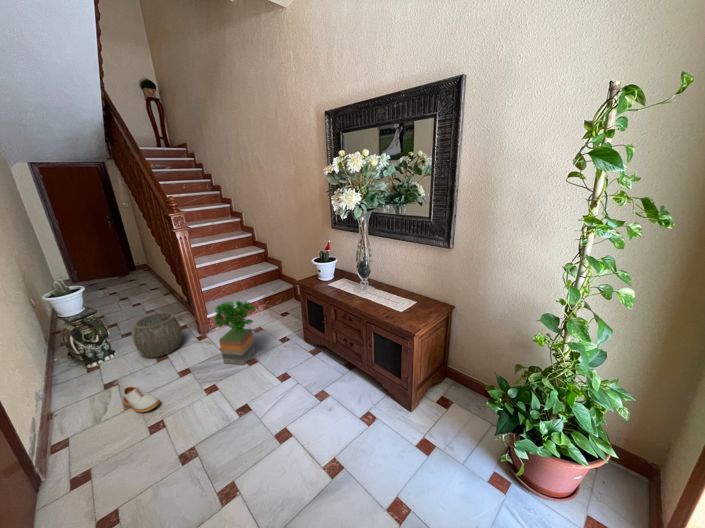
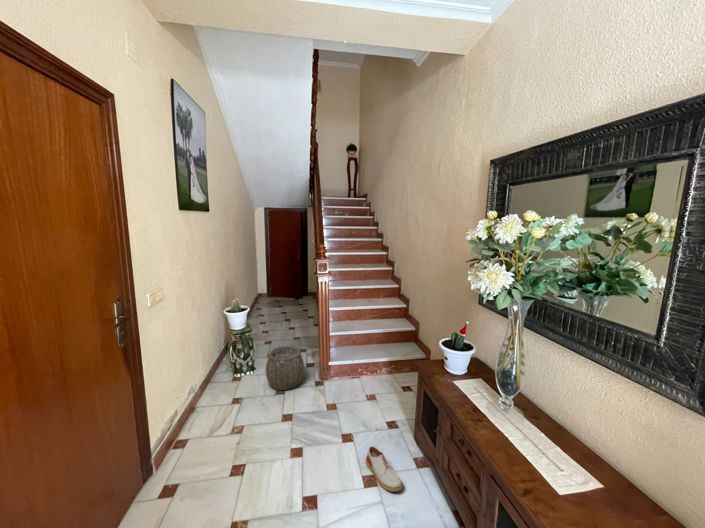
potted tree: present [214,301,256,365] -> none [319,358,366,439]
shoe: present [123,387,160,412] -> present [366,446,403,492]

